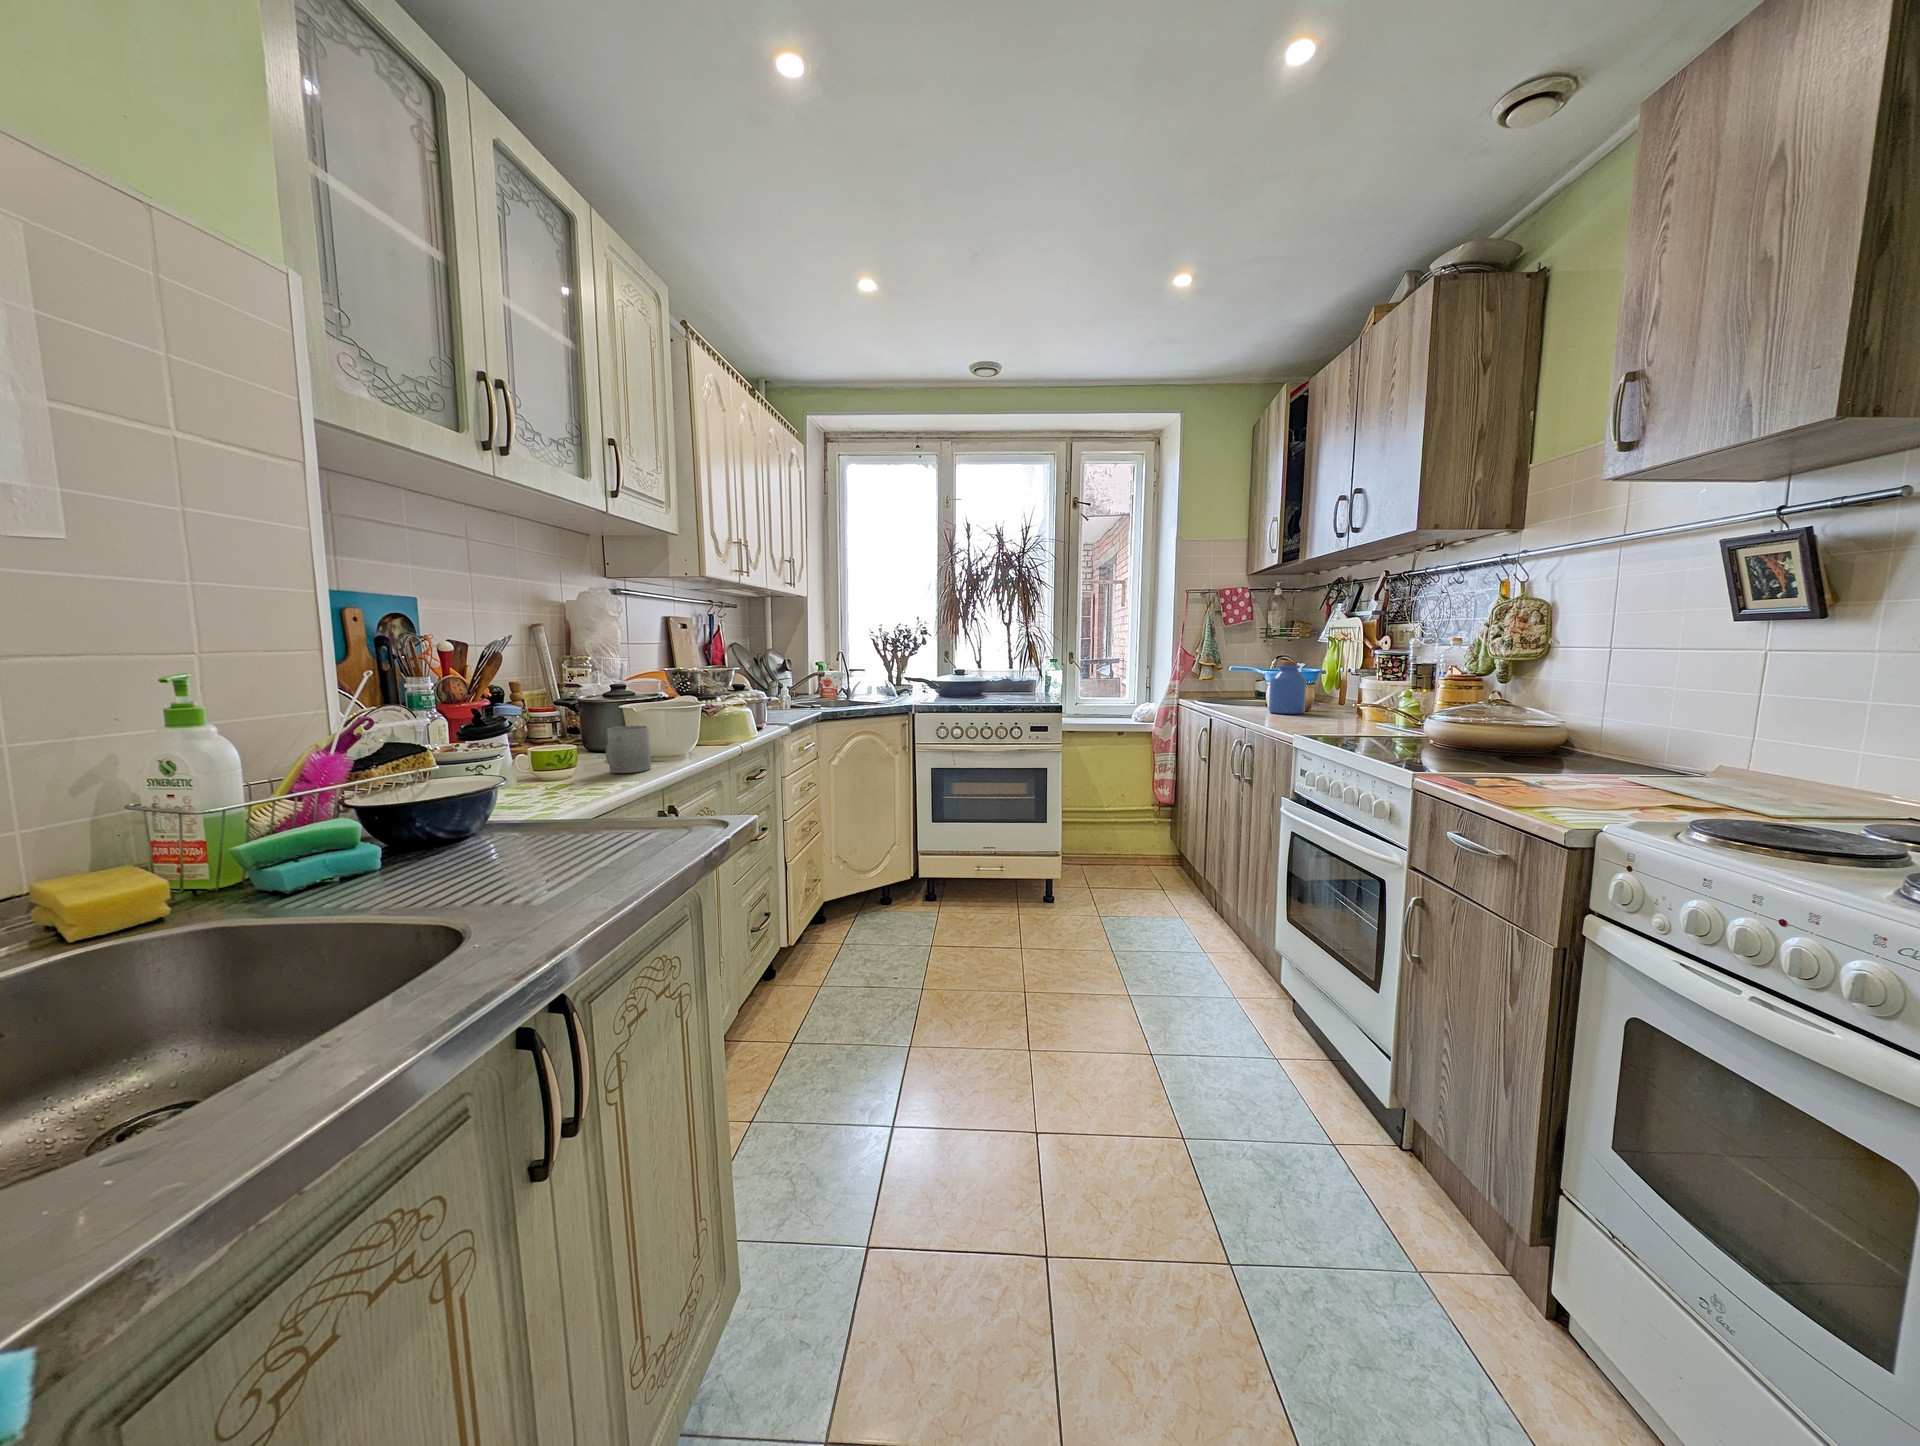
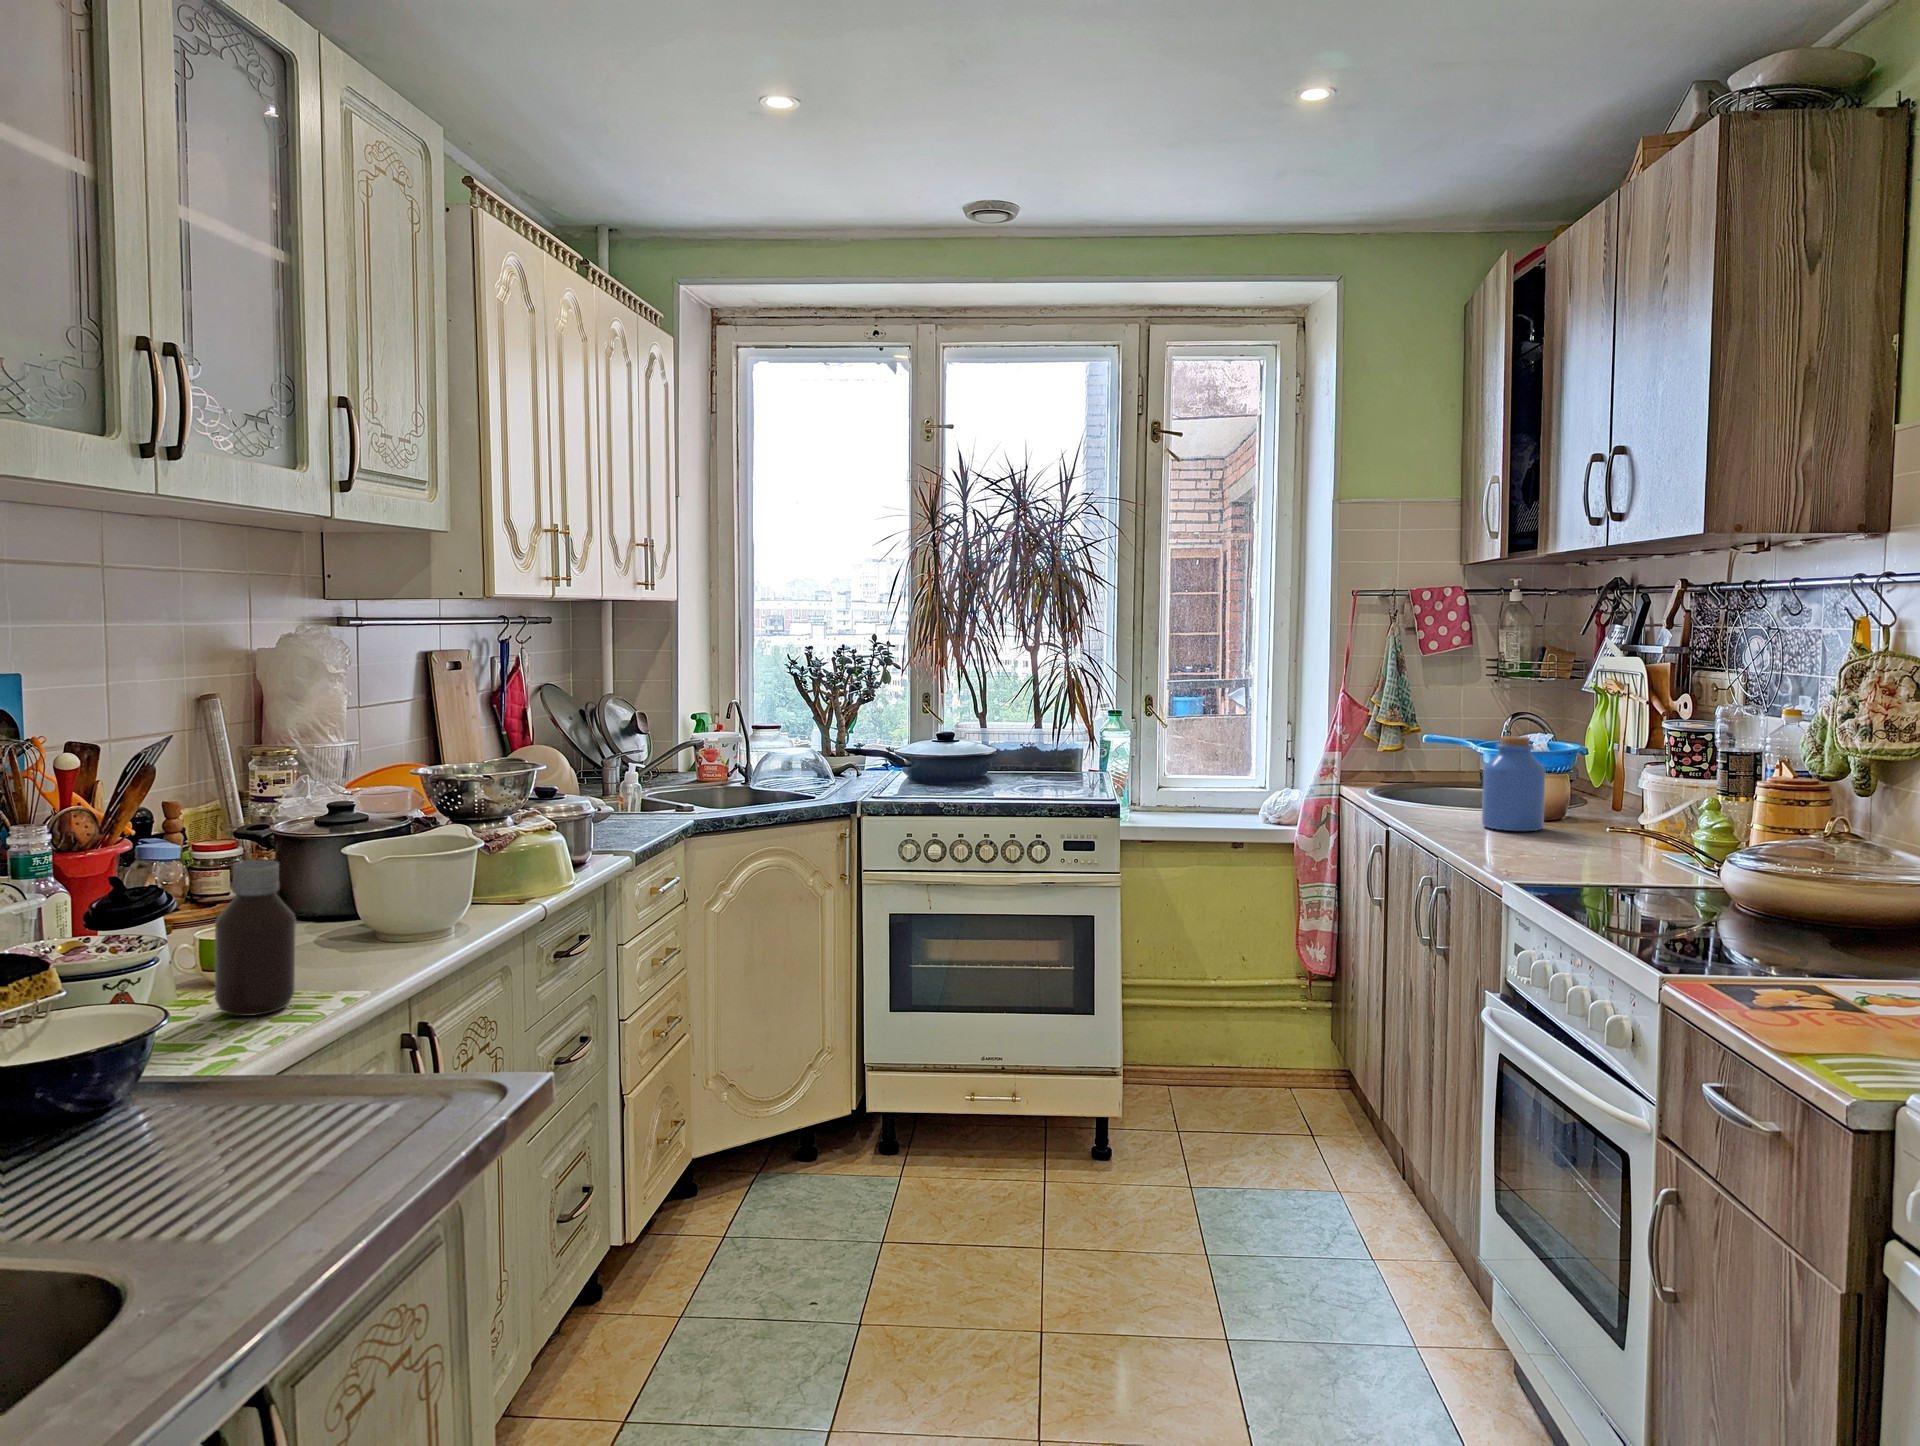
bottle: none [539,699,590,794] -> present [215,859,296,1016]
mug: present [606,726,651,773] -> none [320,886,393,969]

